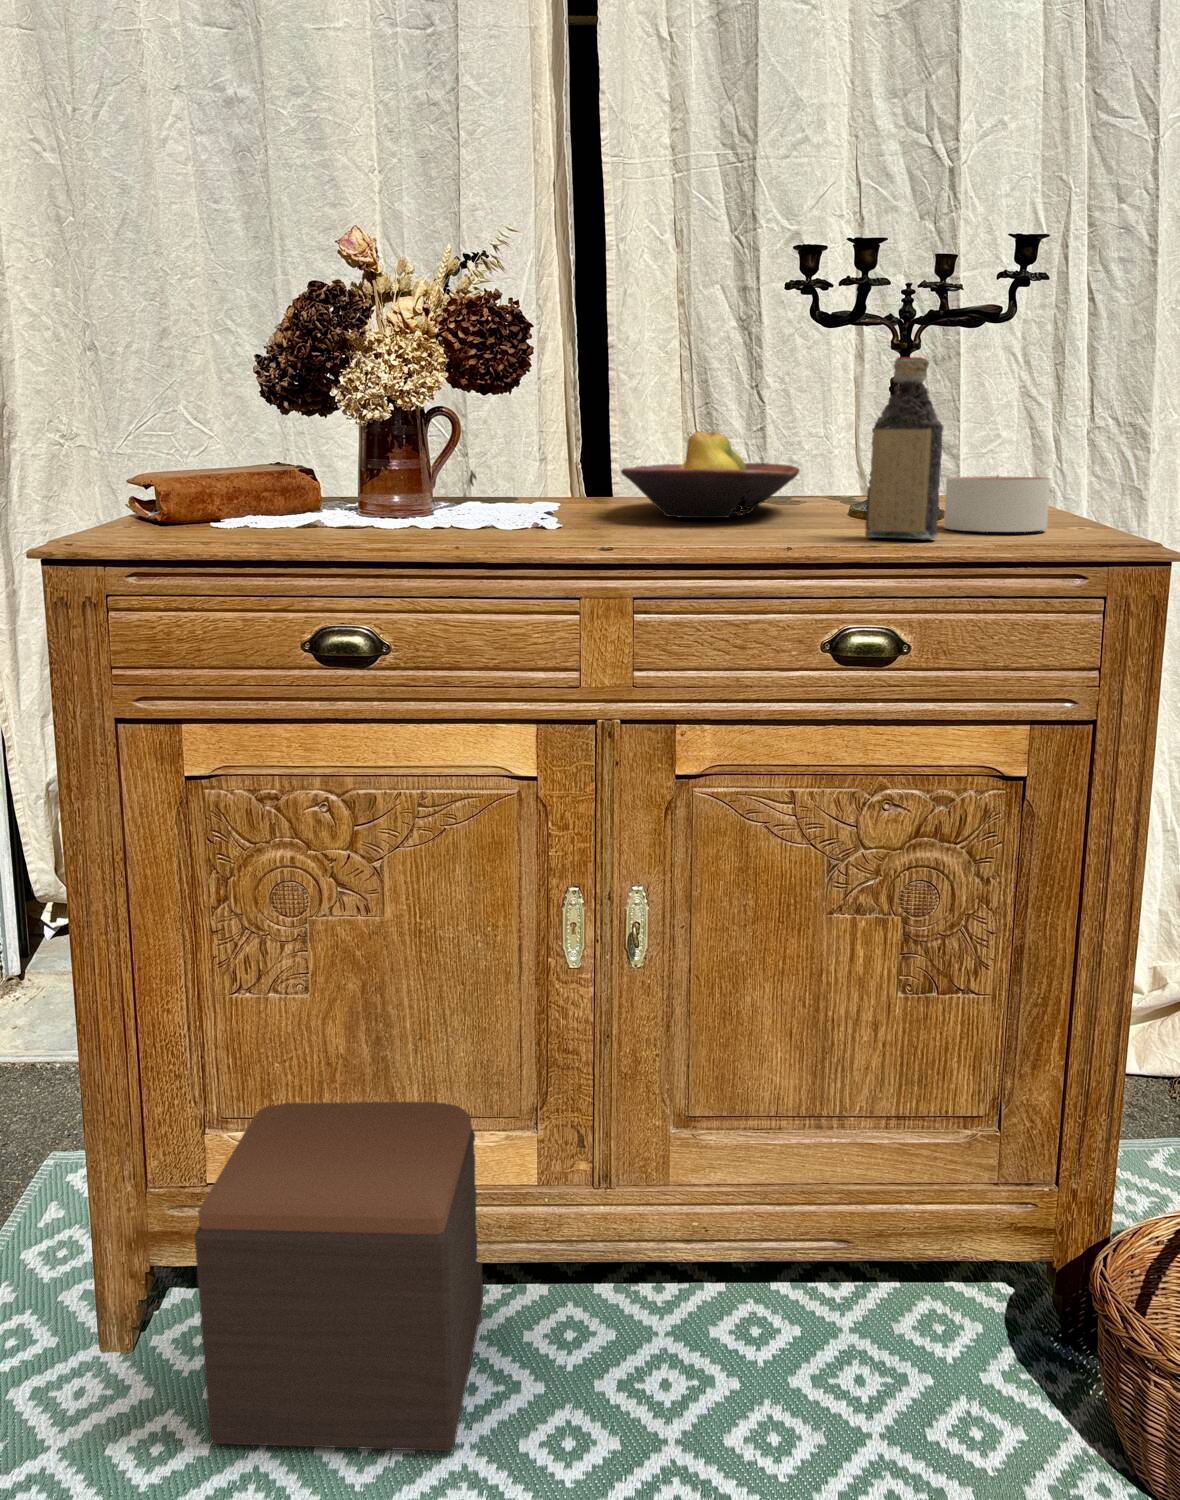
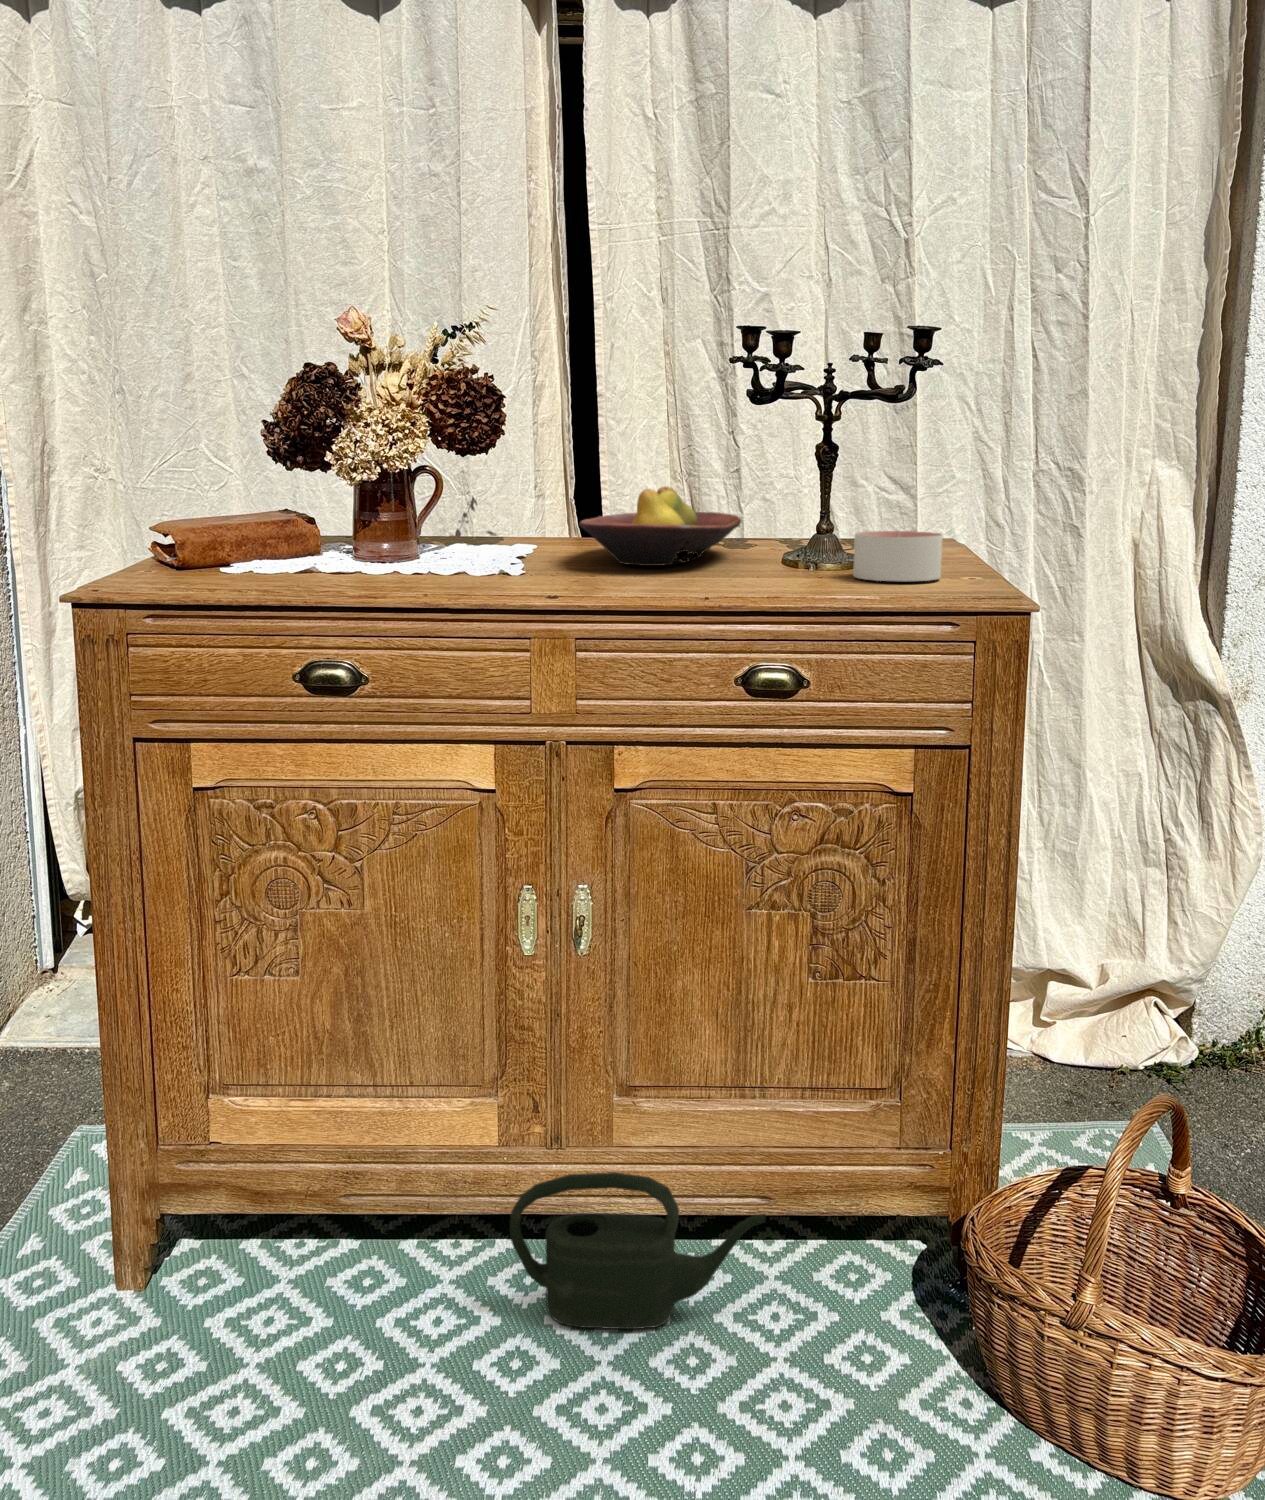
bottle: present [865,357,943,539] -> none [776,434,840,589]
footstool: present [194,1102,483,1451] -> none [195,1065,453,1368]
watering can: none [555,1217,852,1397] -> present [510,1172,766,1329]

